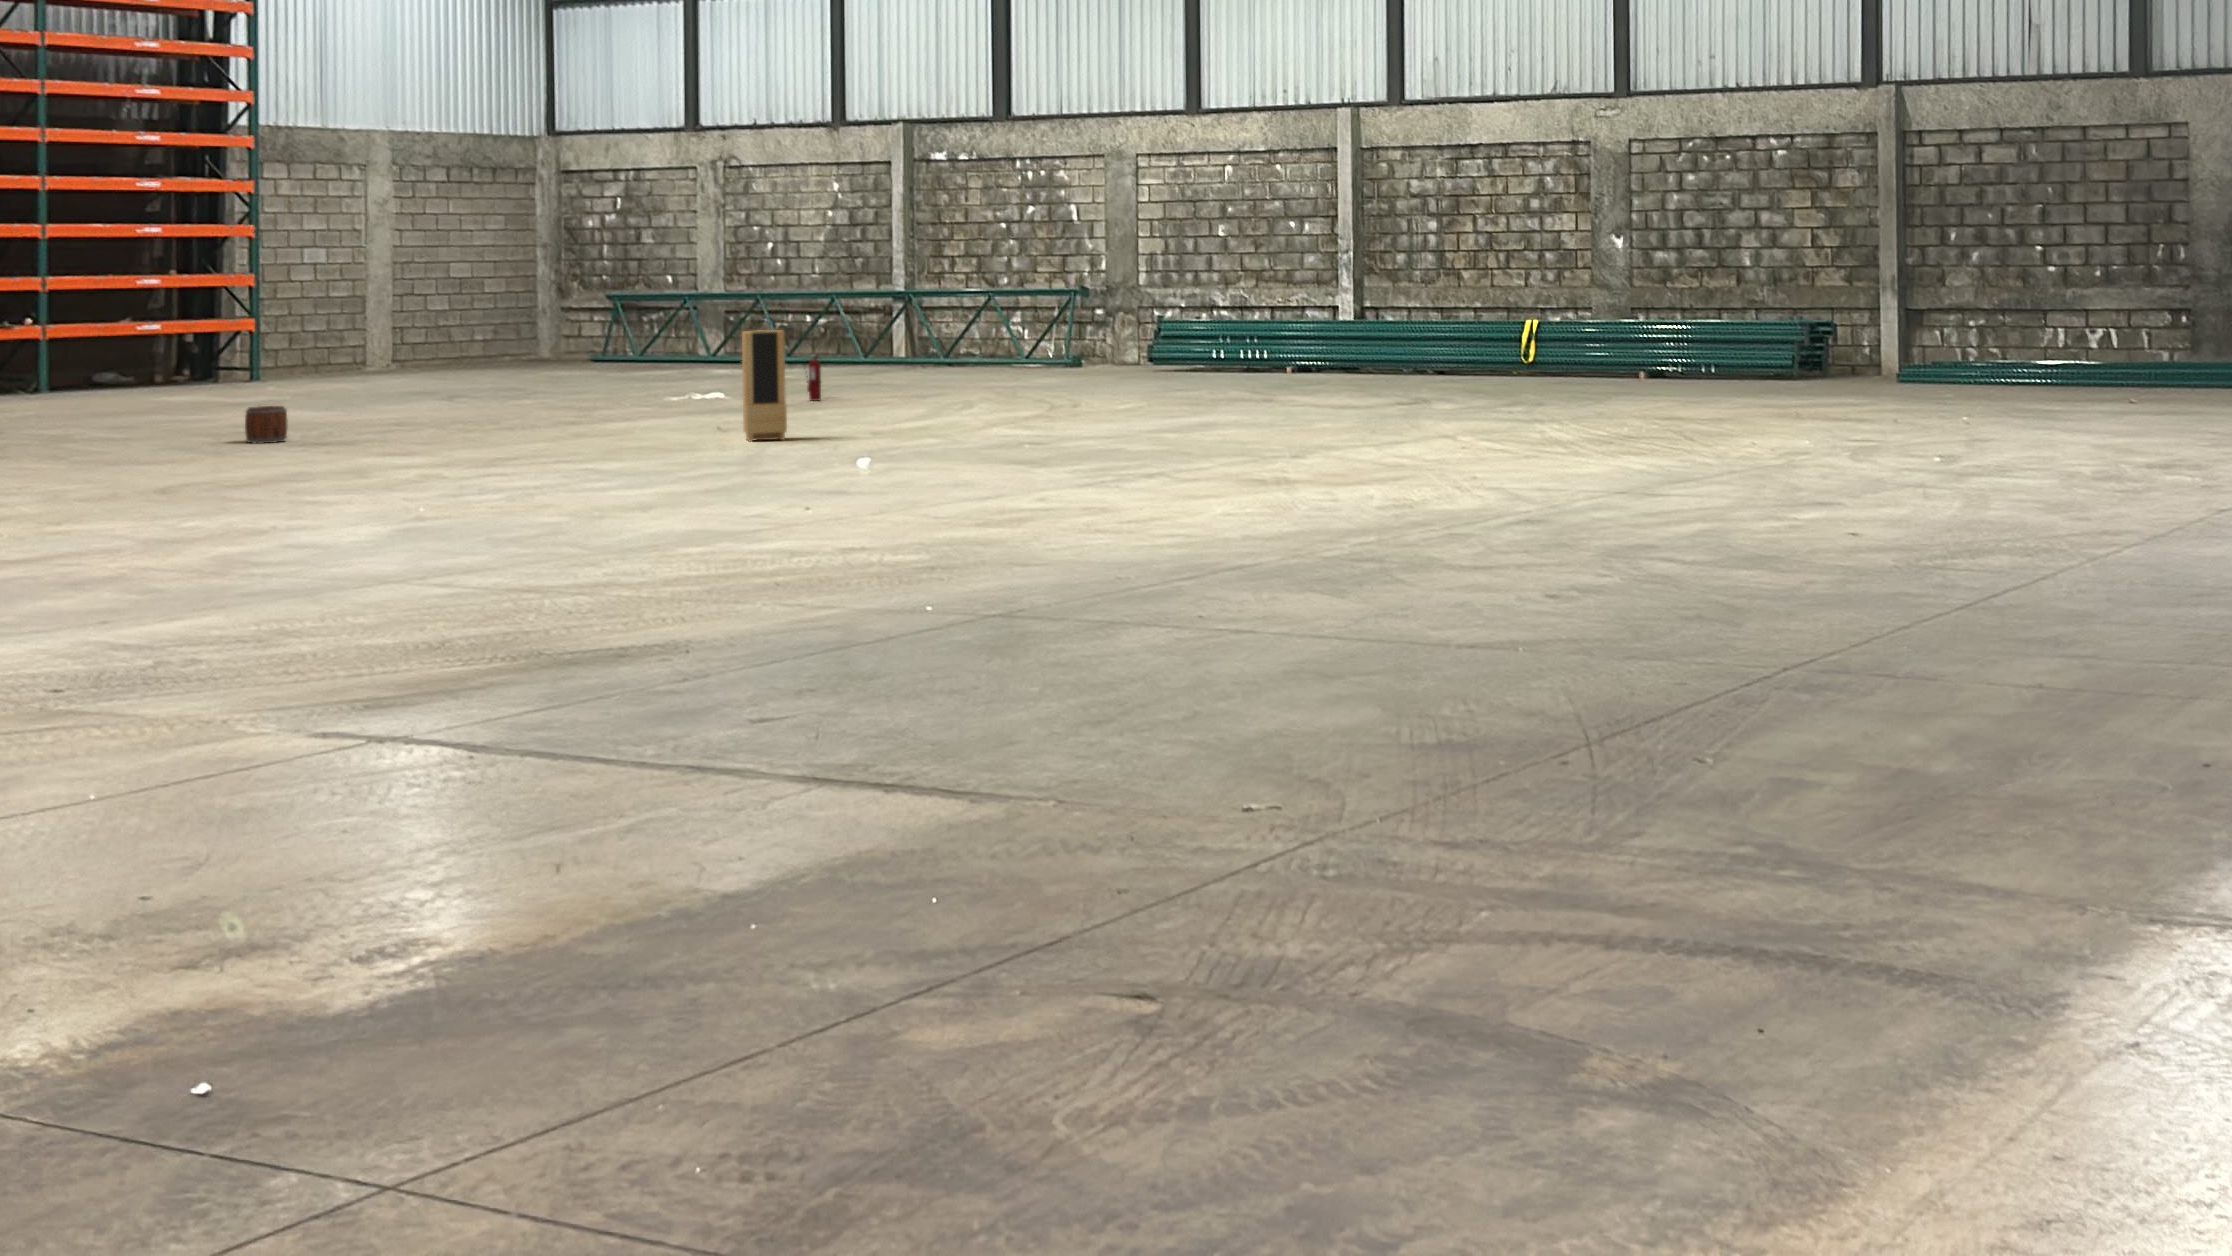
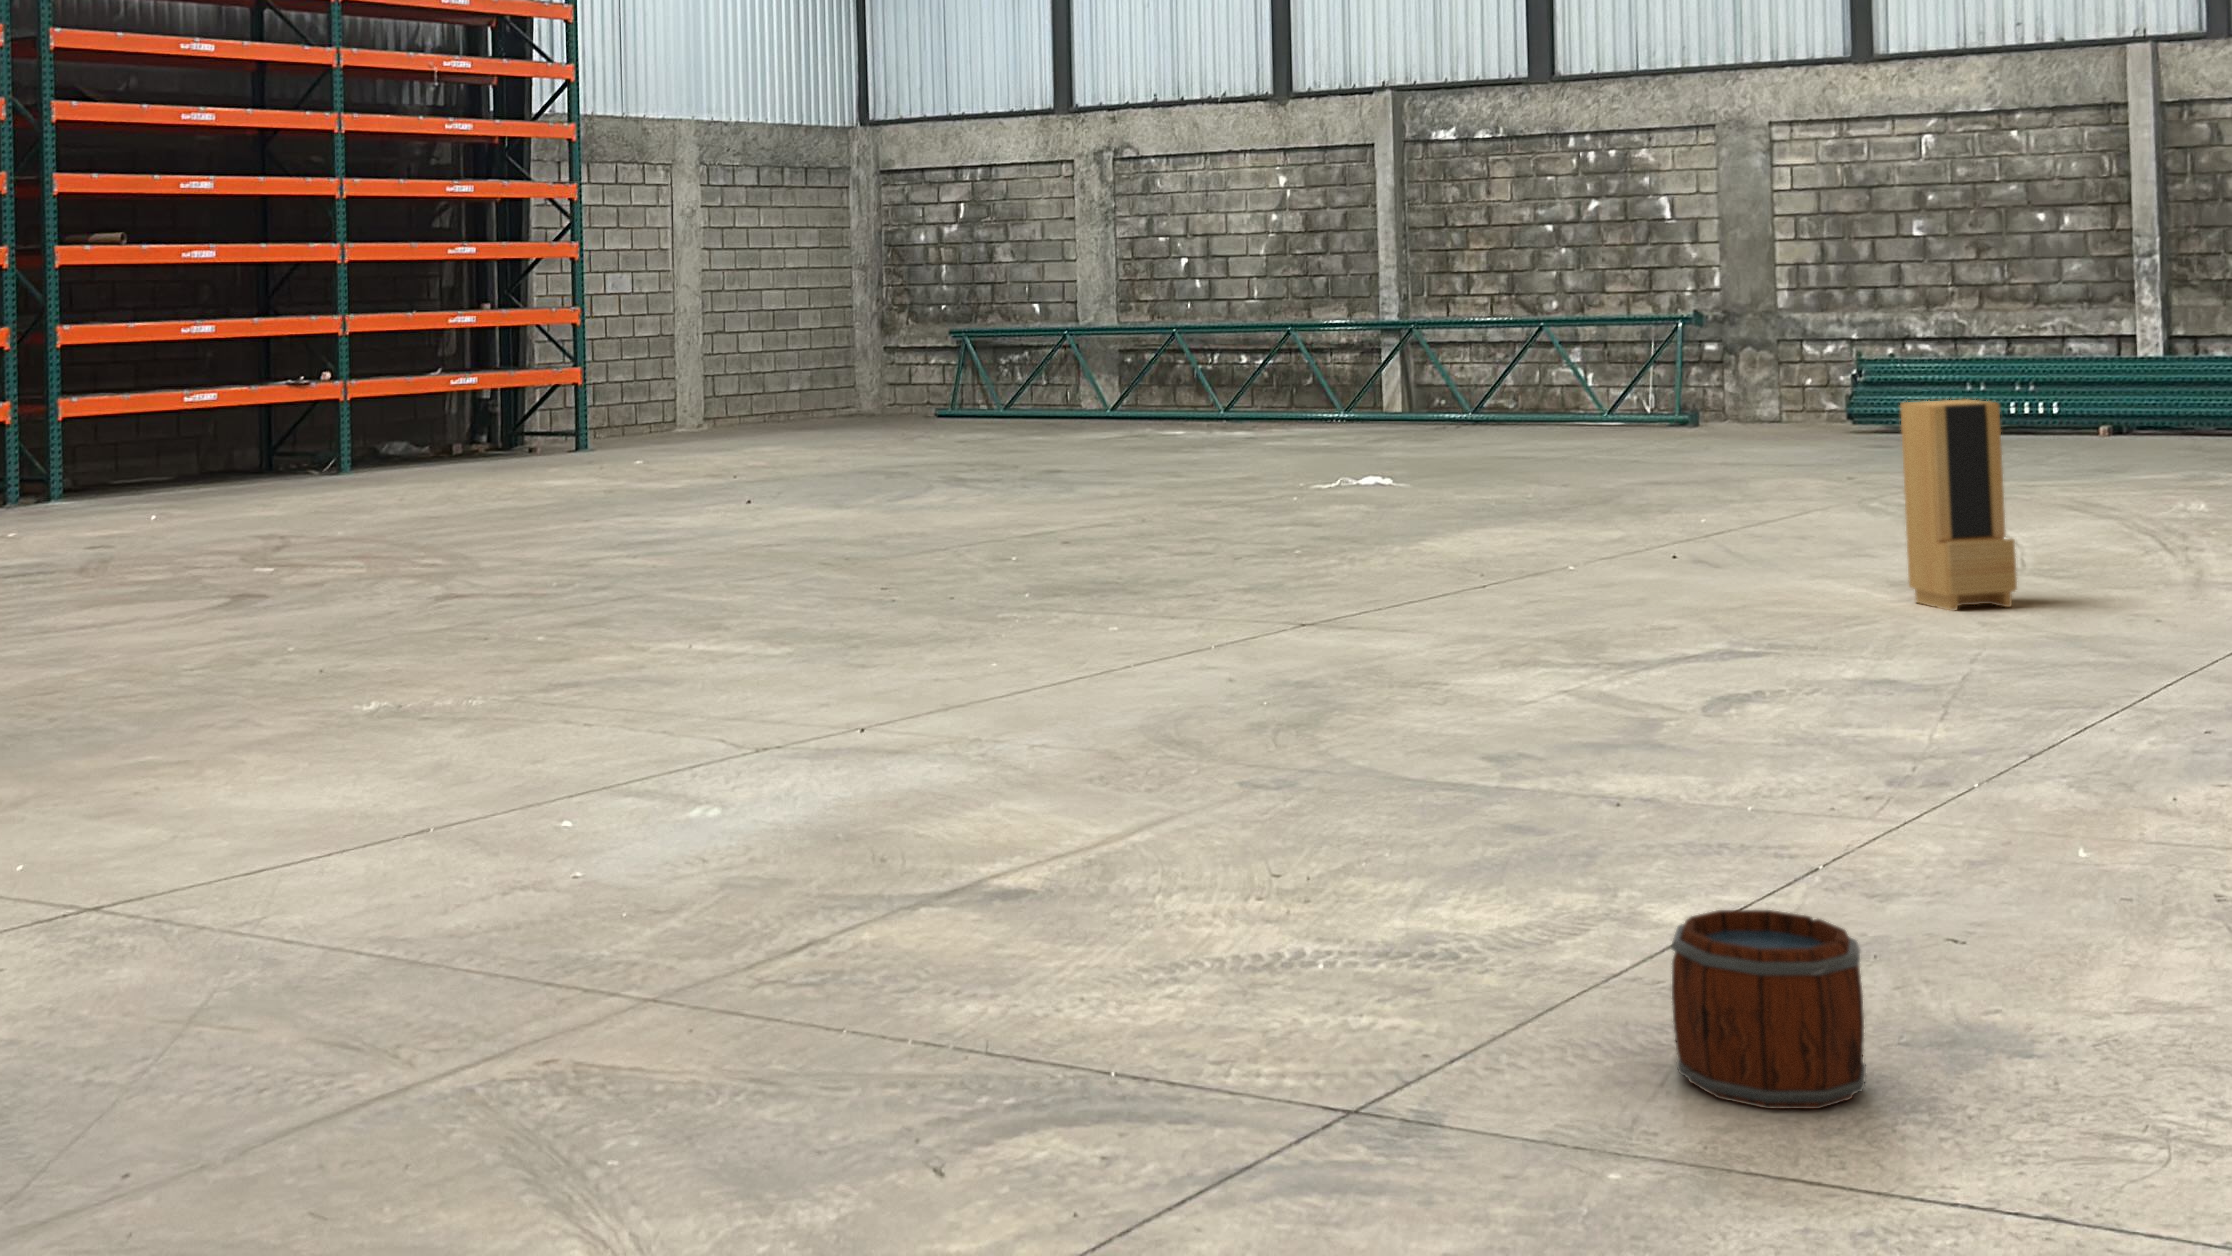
fire extinguisher: present [807,353,821,401] -> none [1574,420,1607,495]
bucket: present [245,406,287,443] -> present [1671,910,1866,1109]

